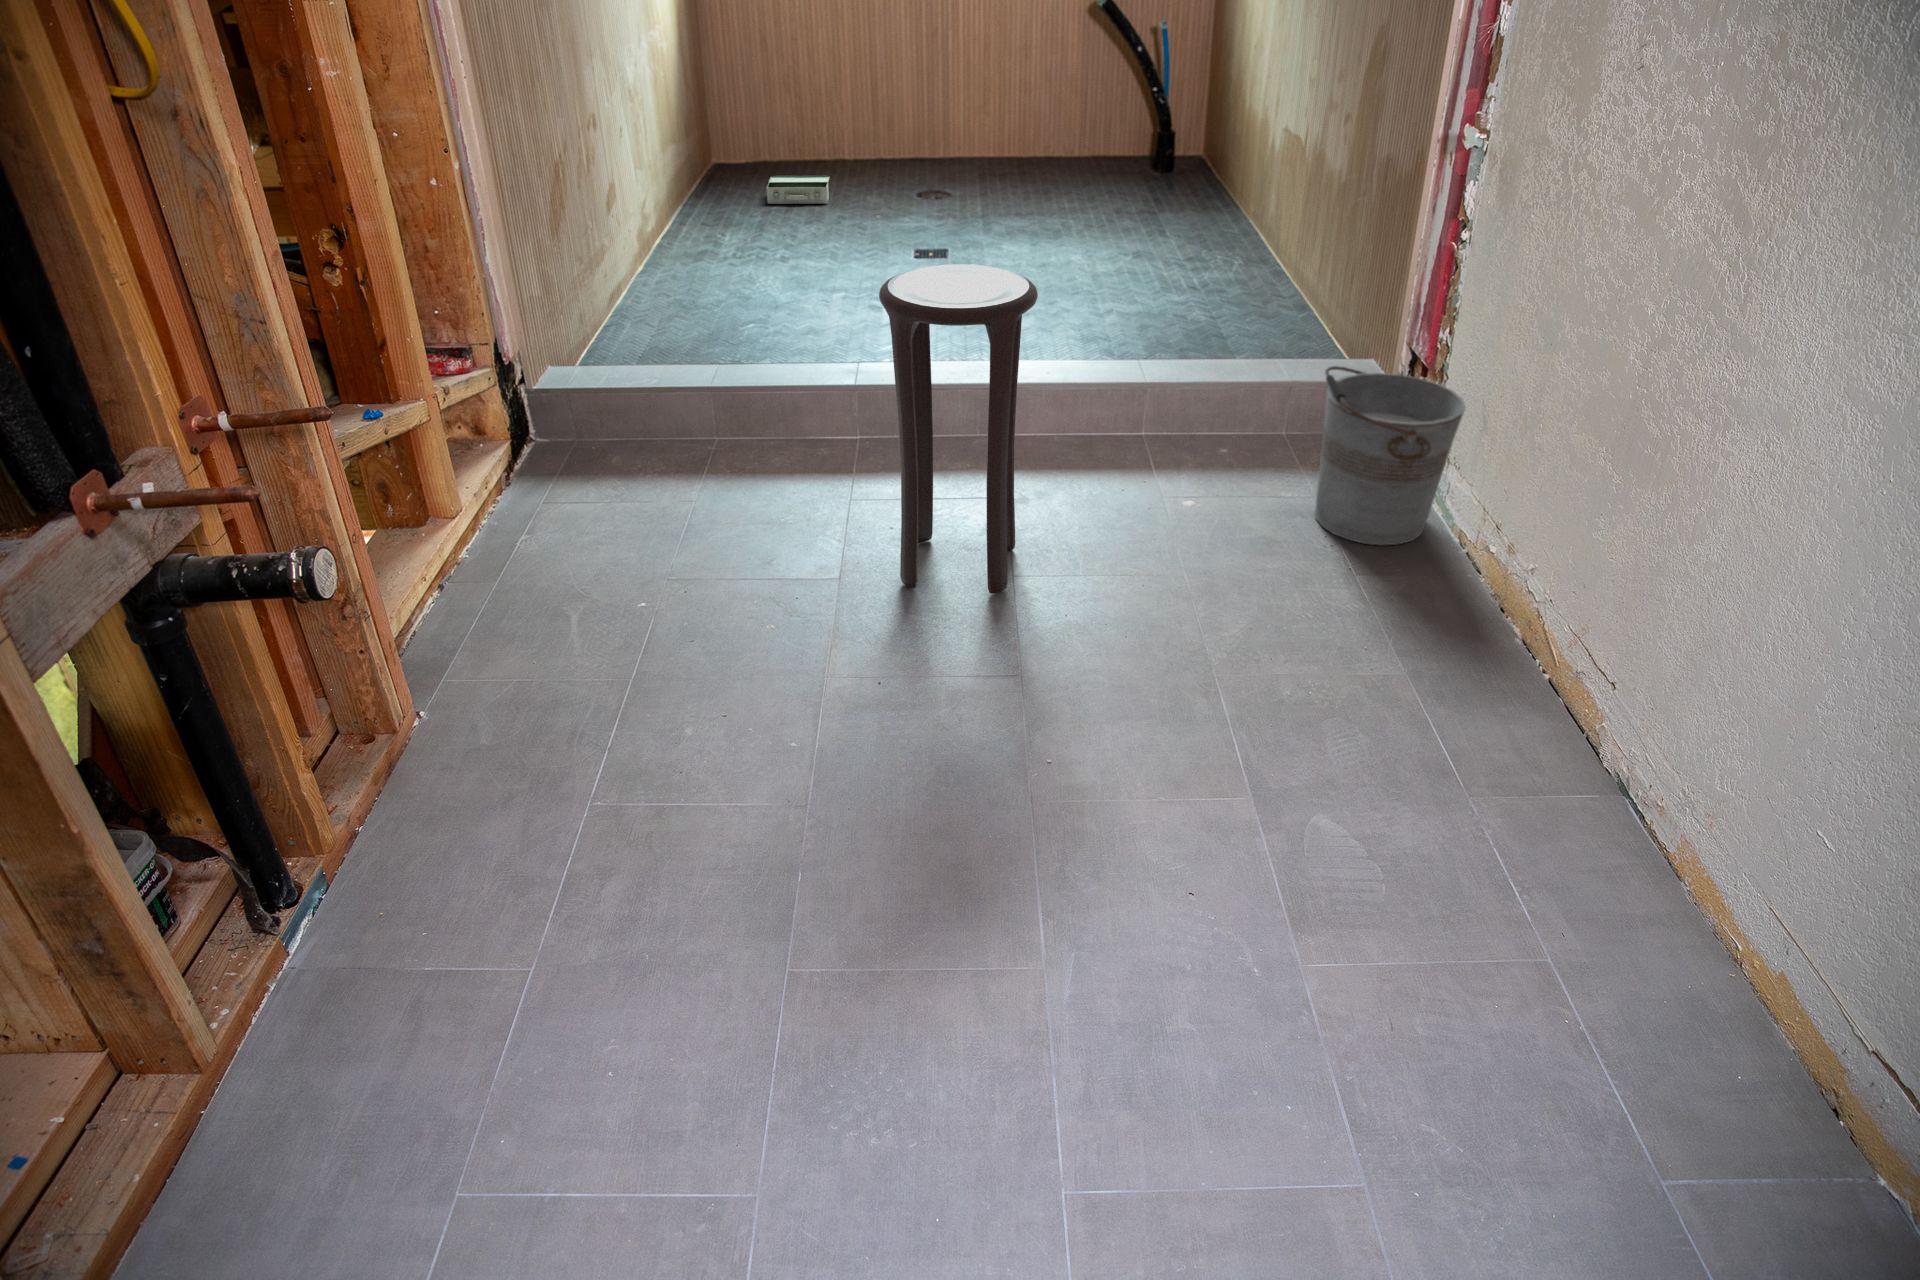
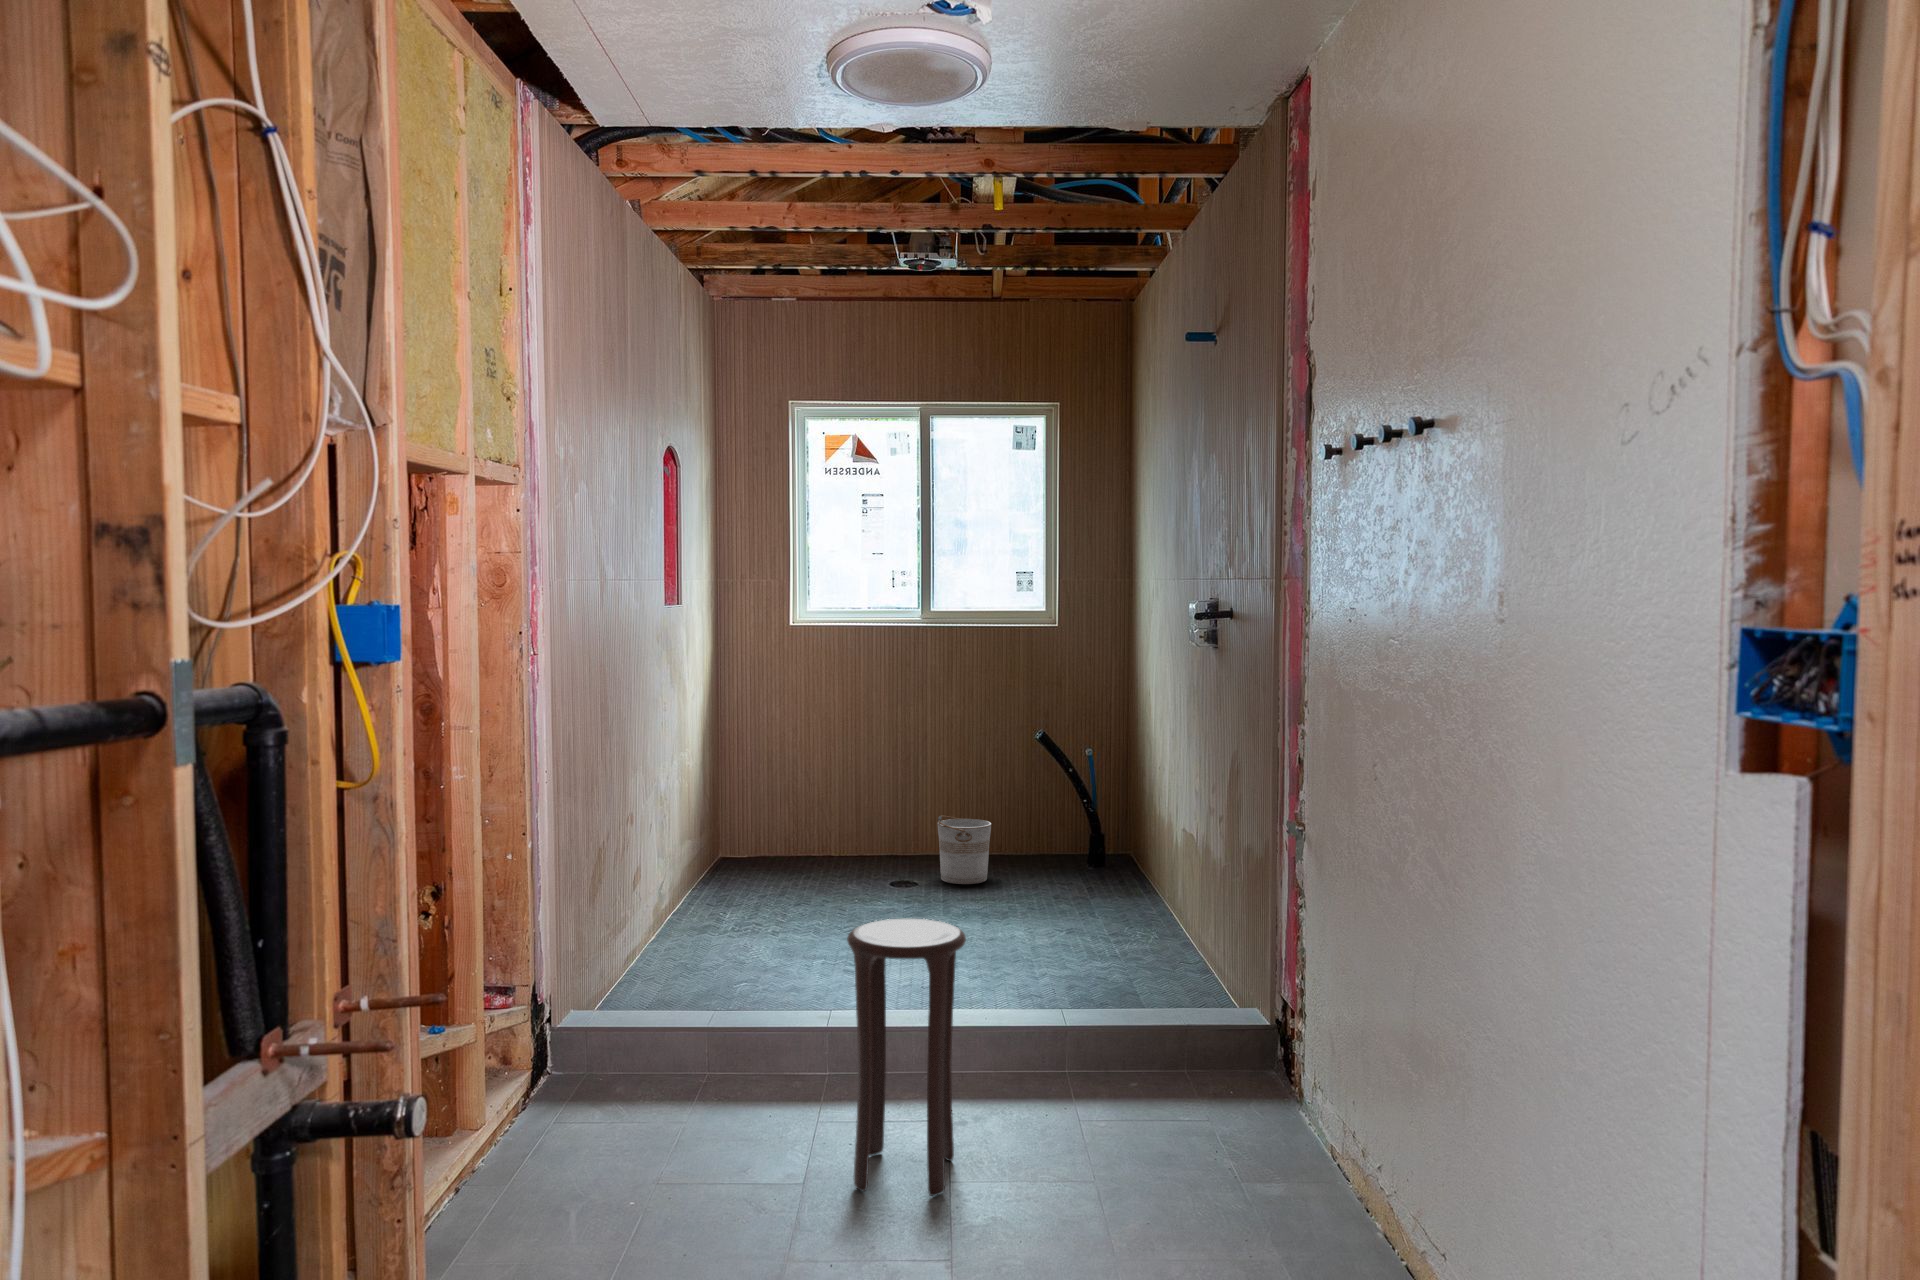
toolbox: present [766,176,830,204] -> none [766,870,819,892]
bucket: present [1315,366,1466,545] -> present [937,816,991,884]

